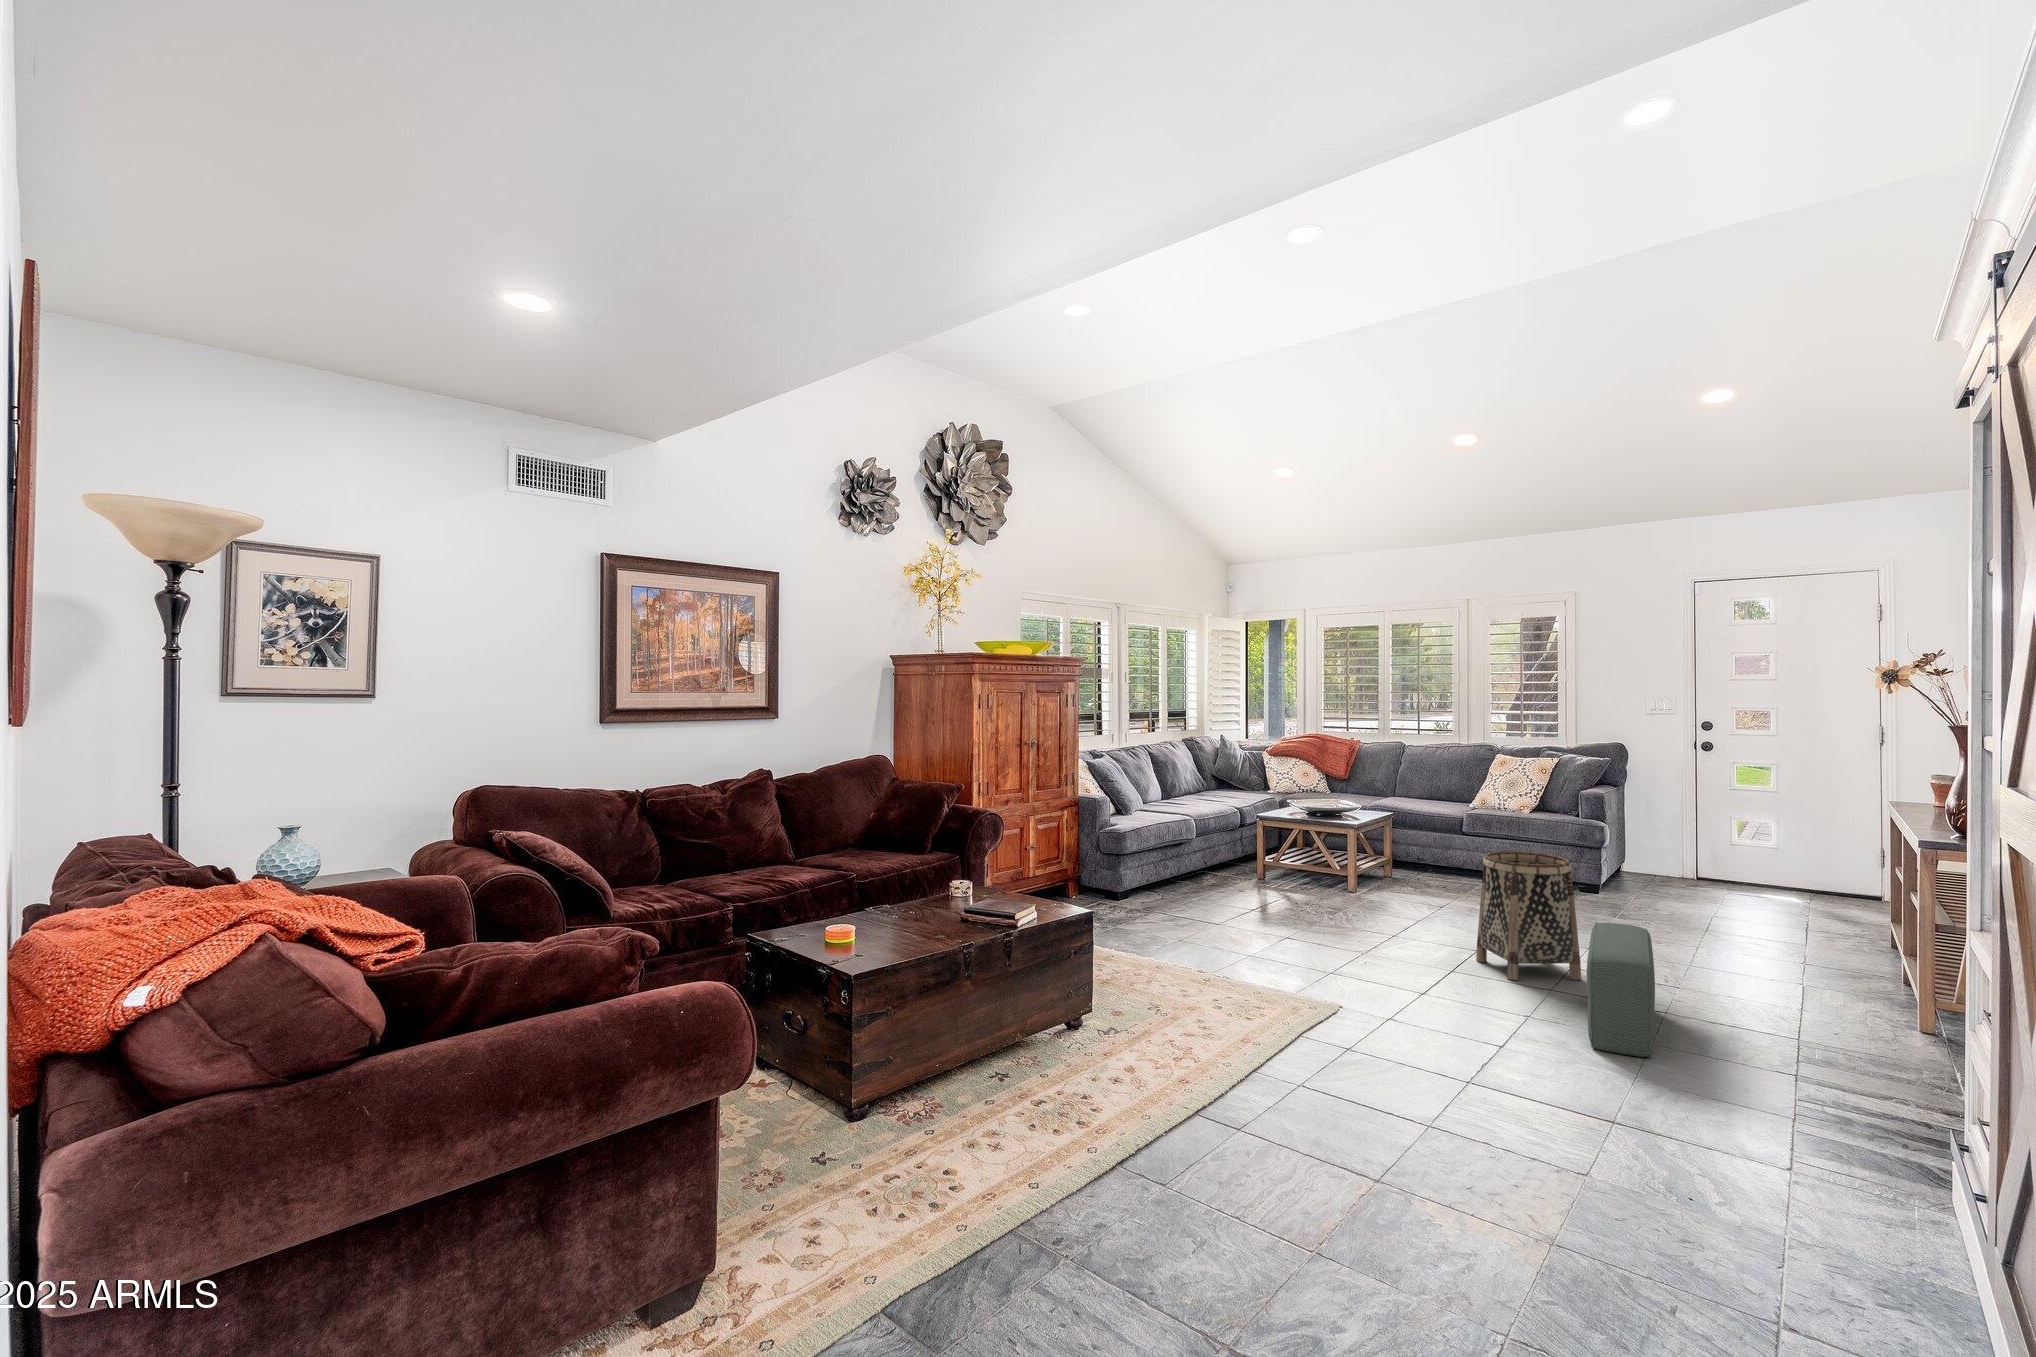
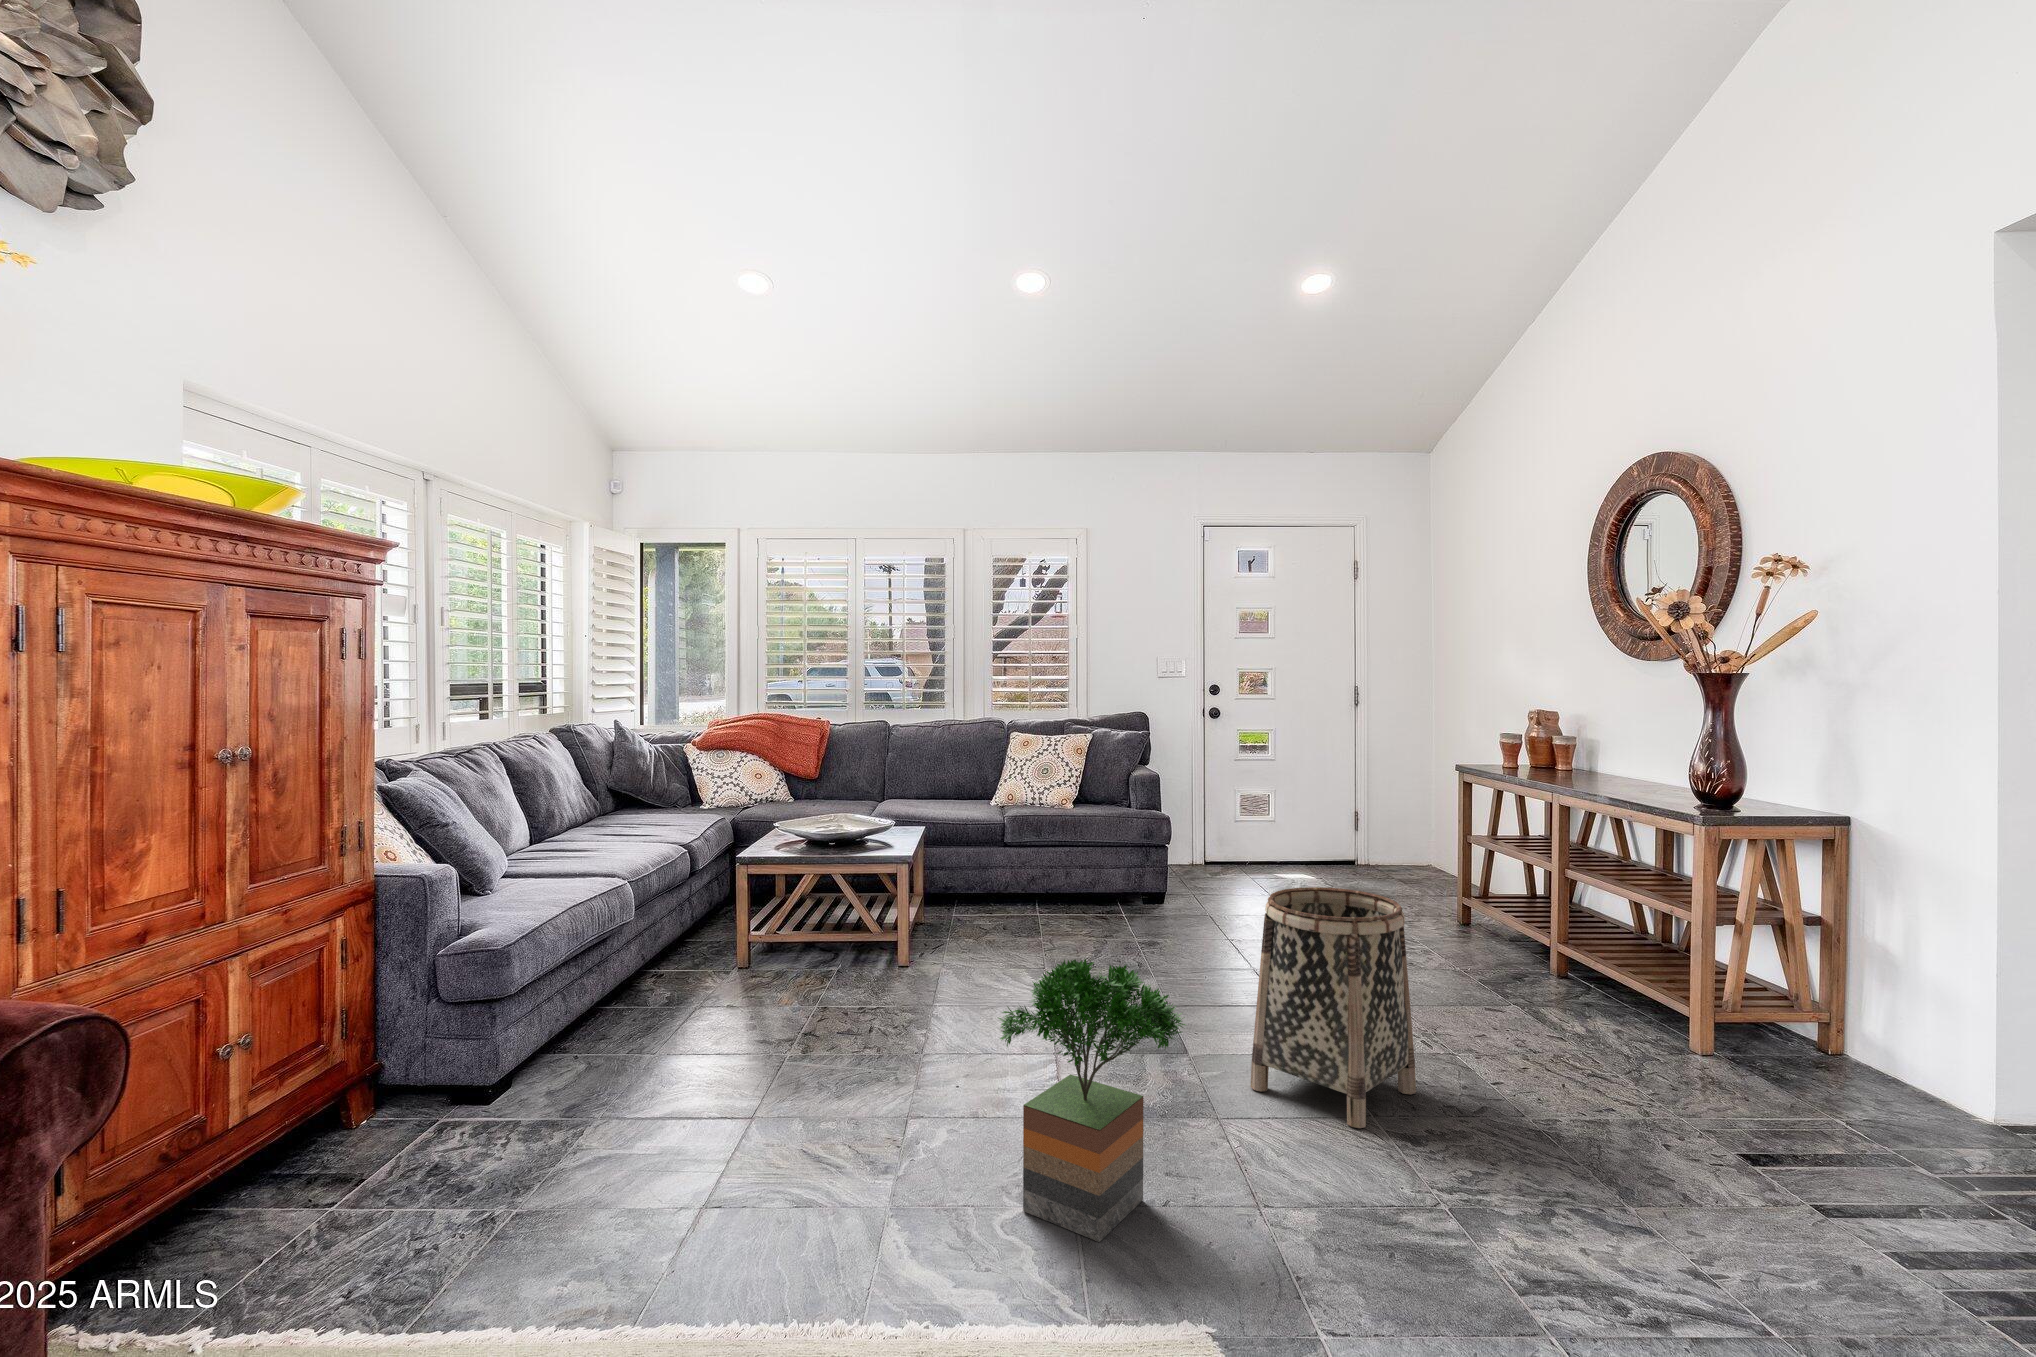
potted tree: none [1285,854,1373,973] -> present [999,959,1185,1242]
pouf: present [1587,923,1655,1057] -> none [1504,1004,1834,1309]

